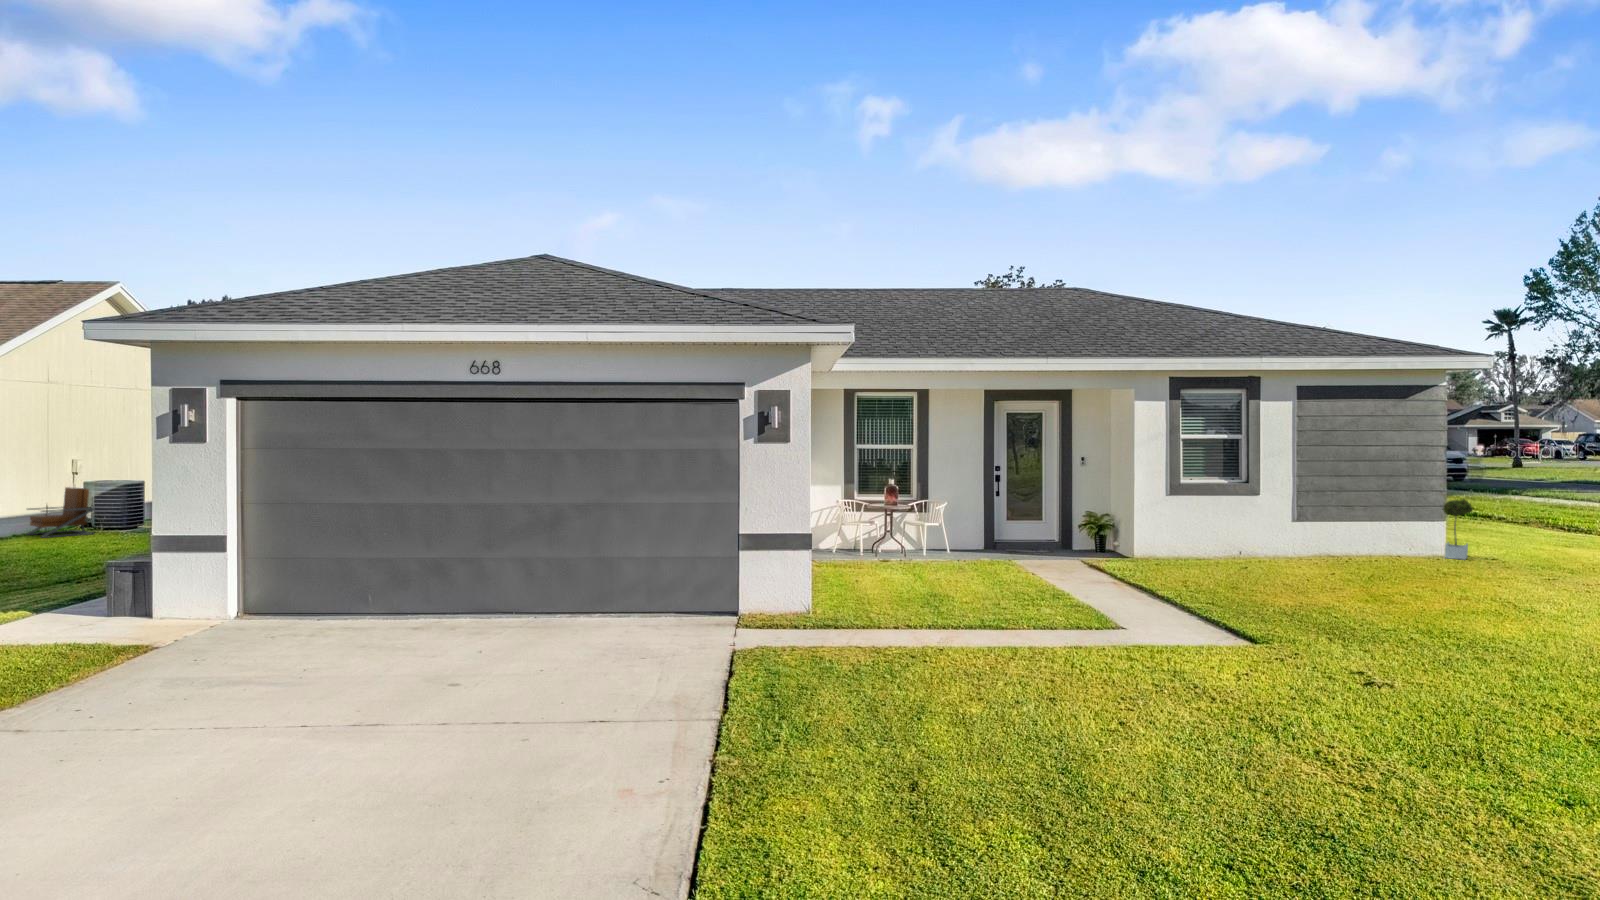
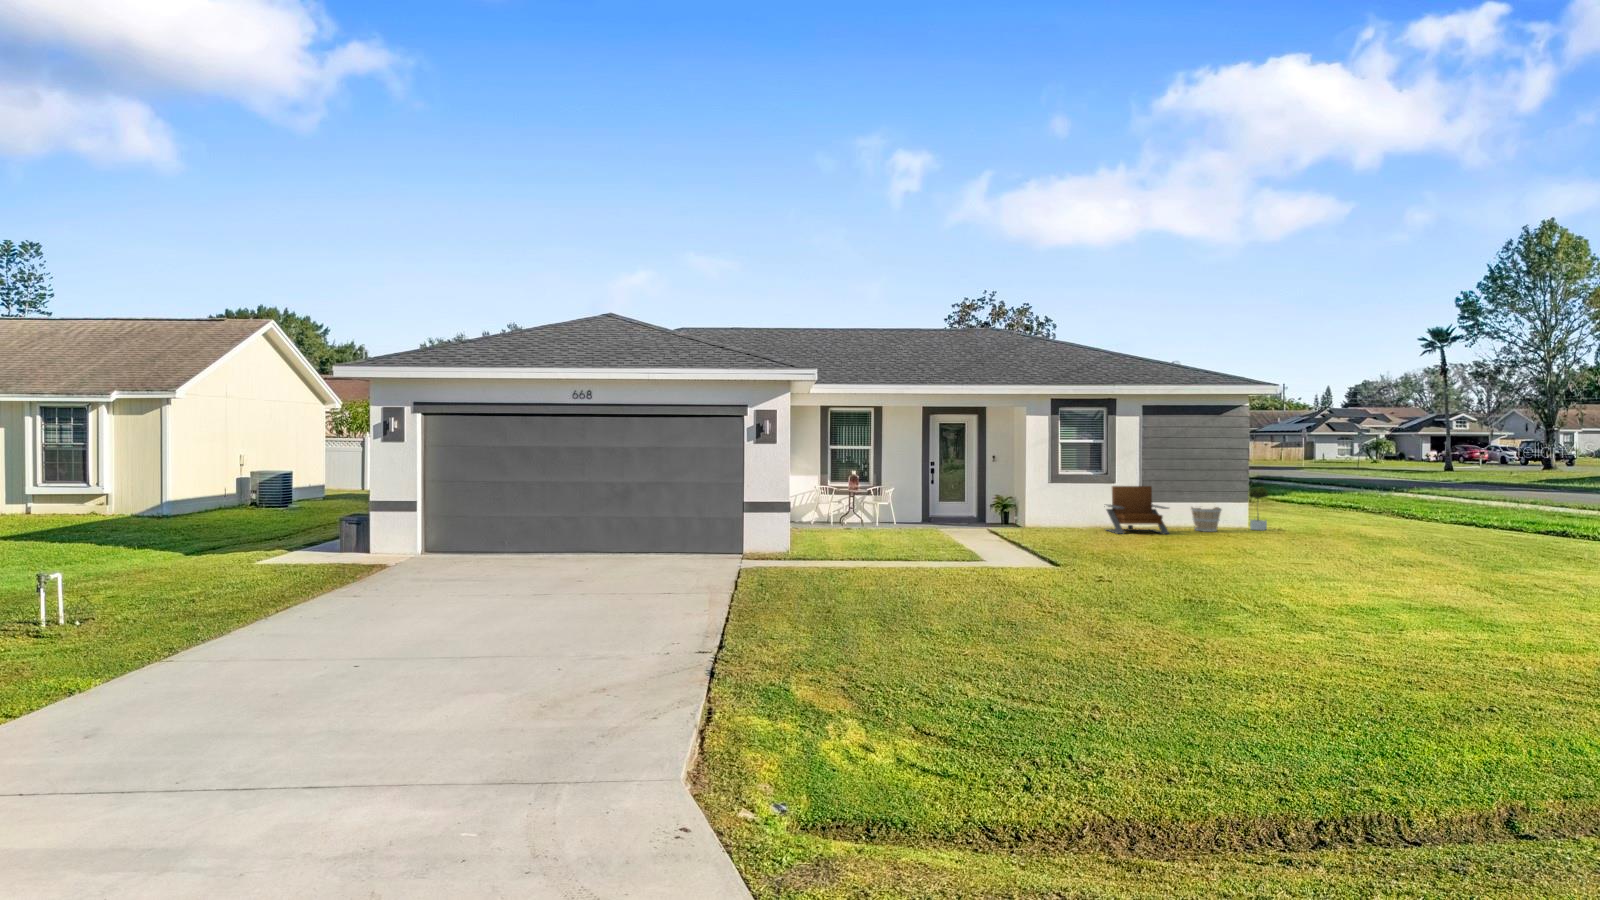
lounge chair: present [27,487,95,538] -> present [1104,486,1169,534]
wooden bucket: none [1363,526,1411,563] -> present [1191,507,1221,532]

